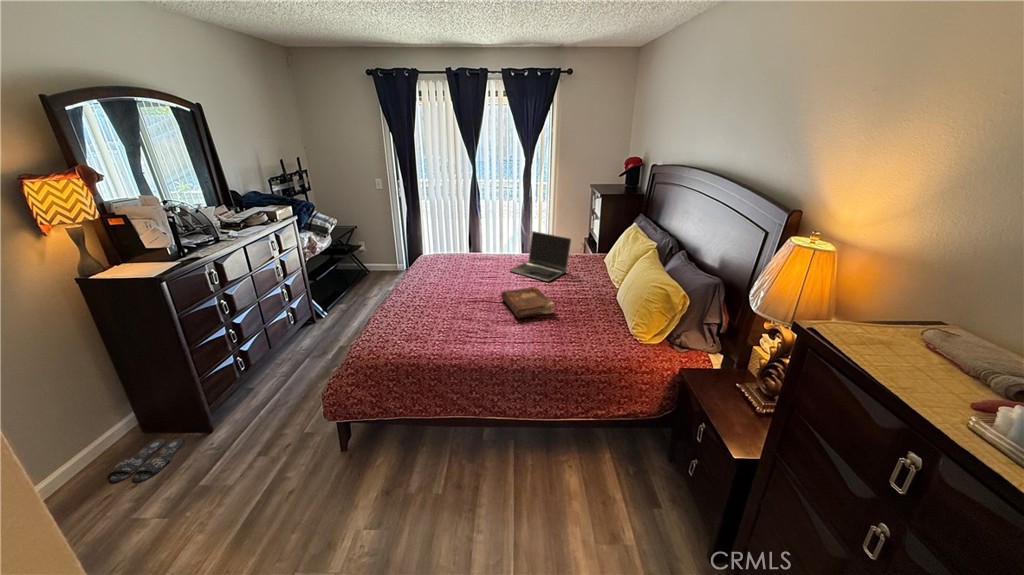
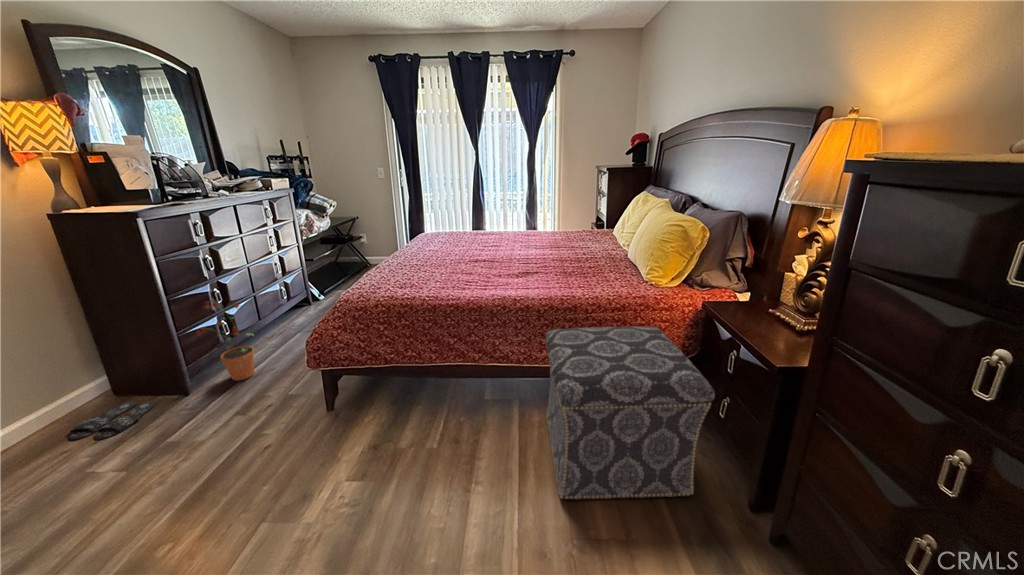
laptop: present [510,231,571,281] -> none [513,200,577,245]
book: present [501,286,554,319] -> none [504,244,561,270]
potted plant: none [217,344,270,416] -> present [197,301,254,381]
ottoman: none [539,388,683,548] -> present [546,327,715,500]

